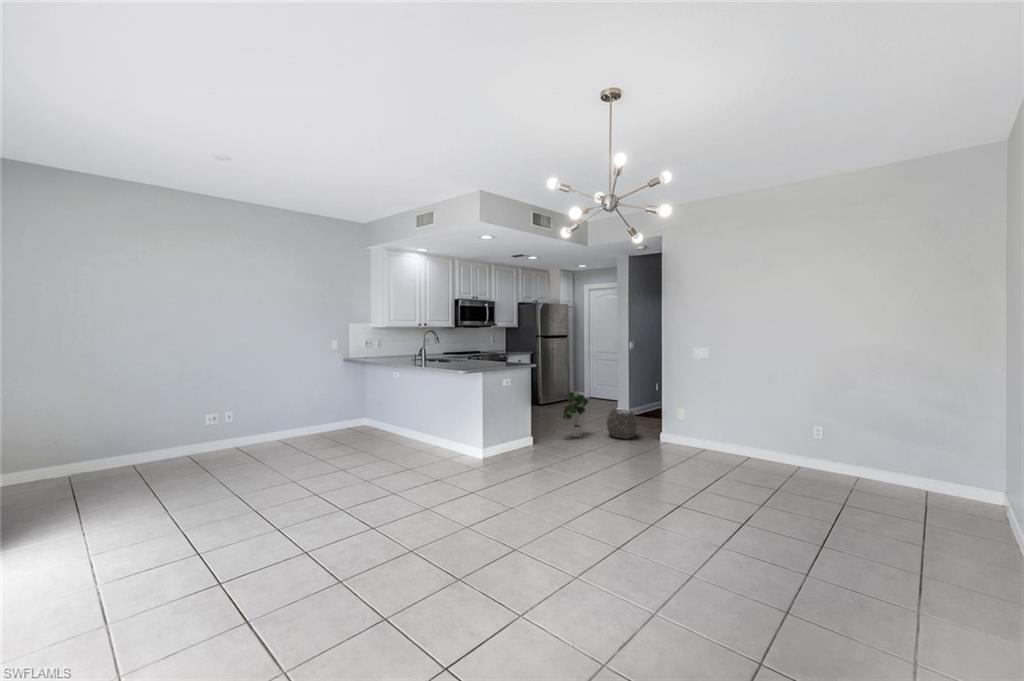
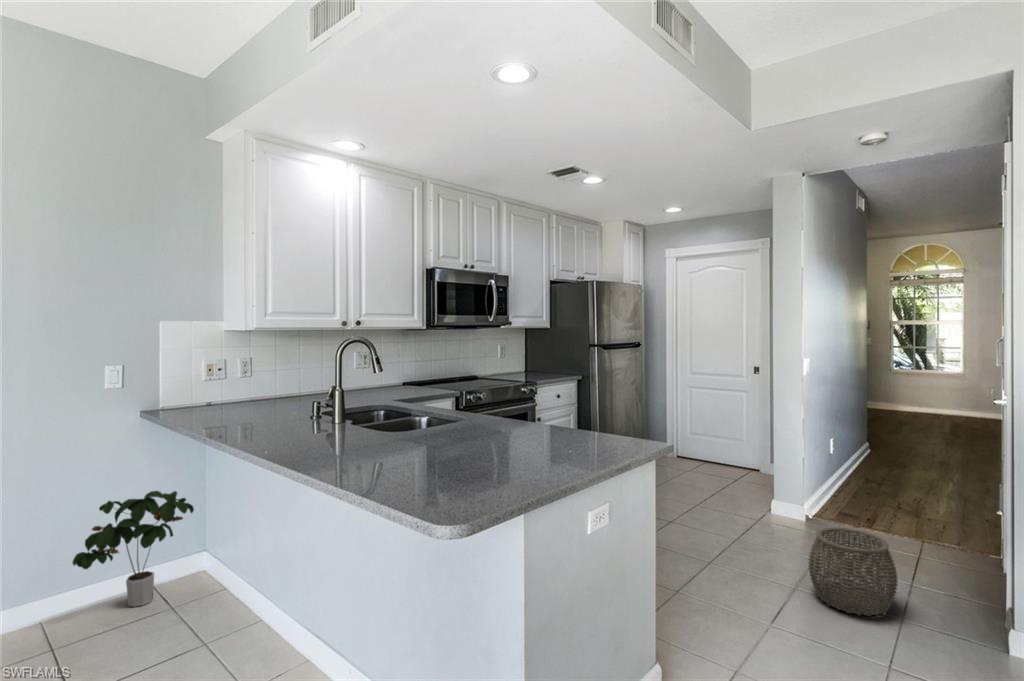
potted plant: present [563,393,588,437] -> present [73,491,194,607]

